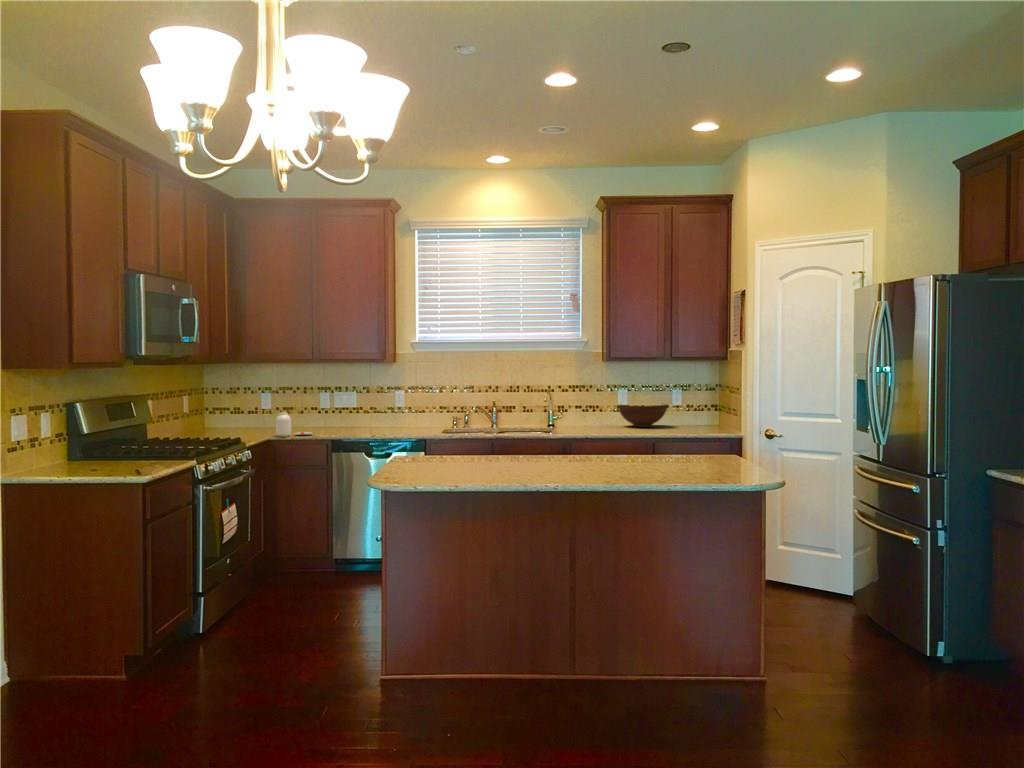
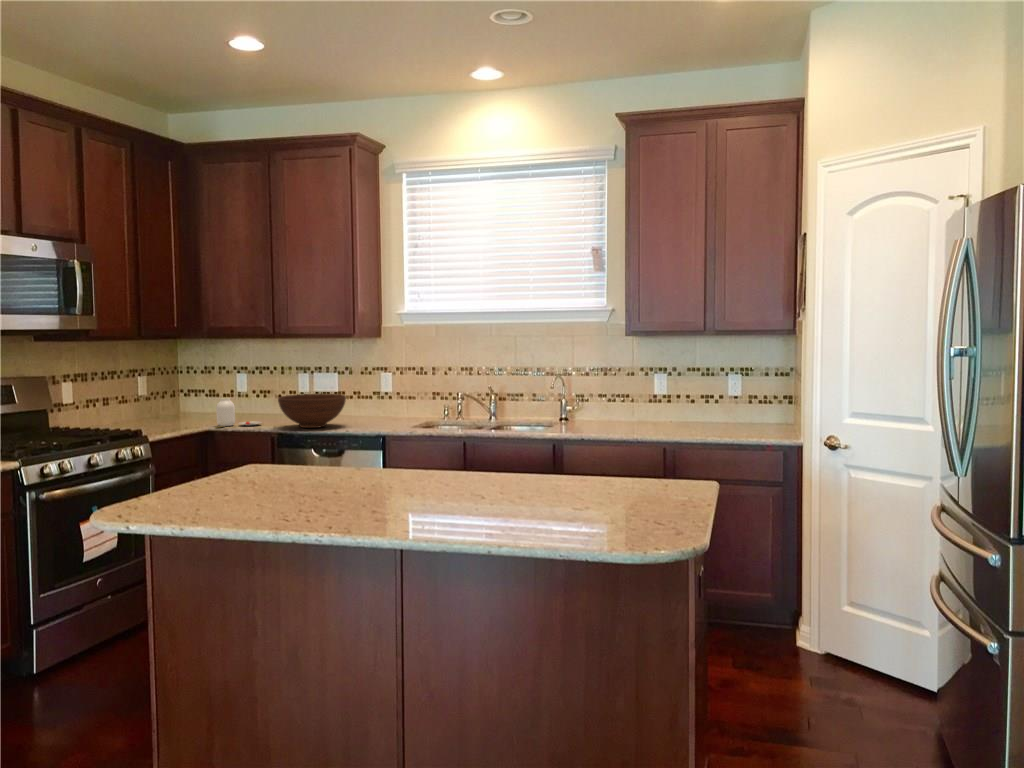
fruit bowl: present [618,404,667,427] -> present [278,394,346,428]

